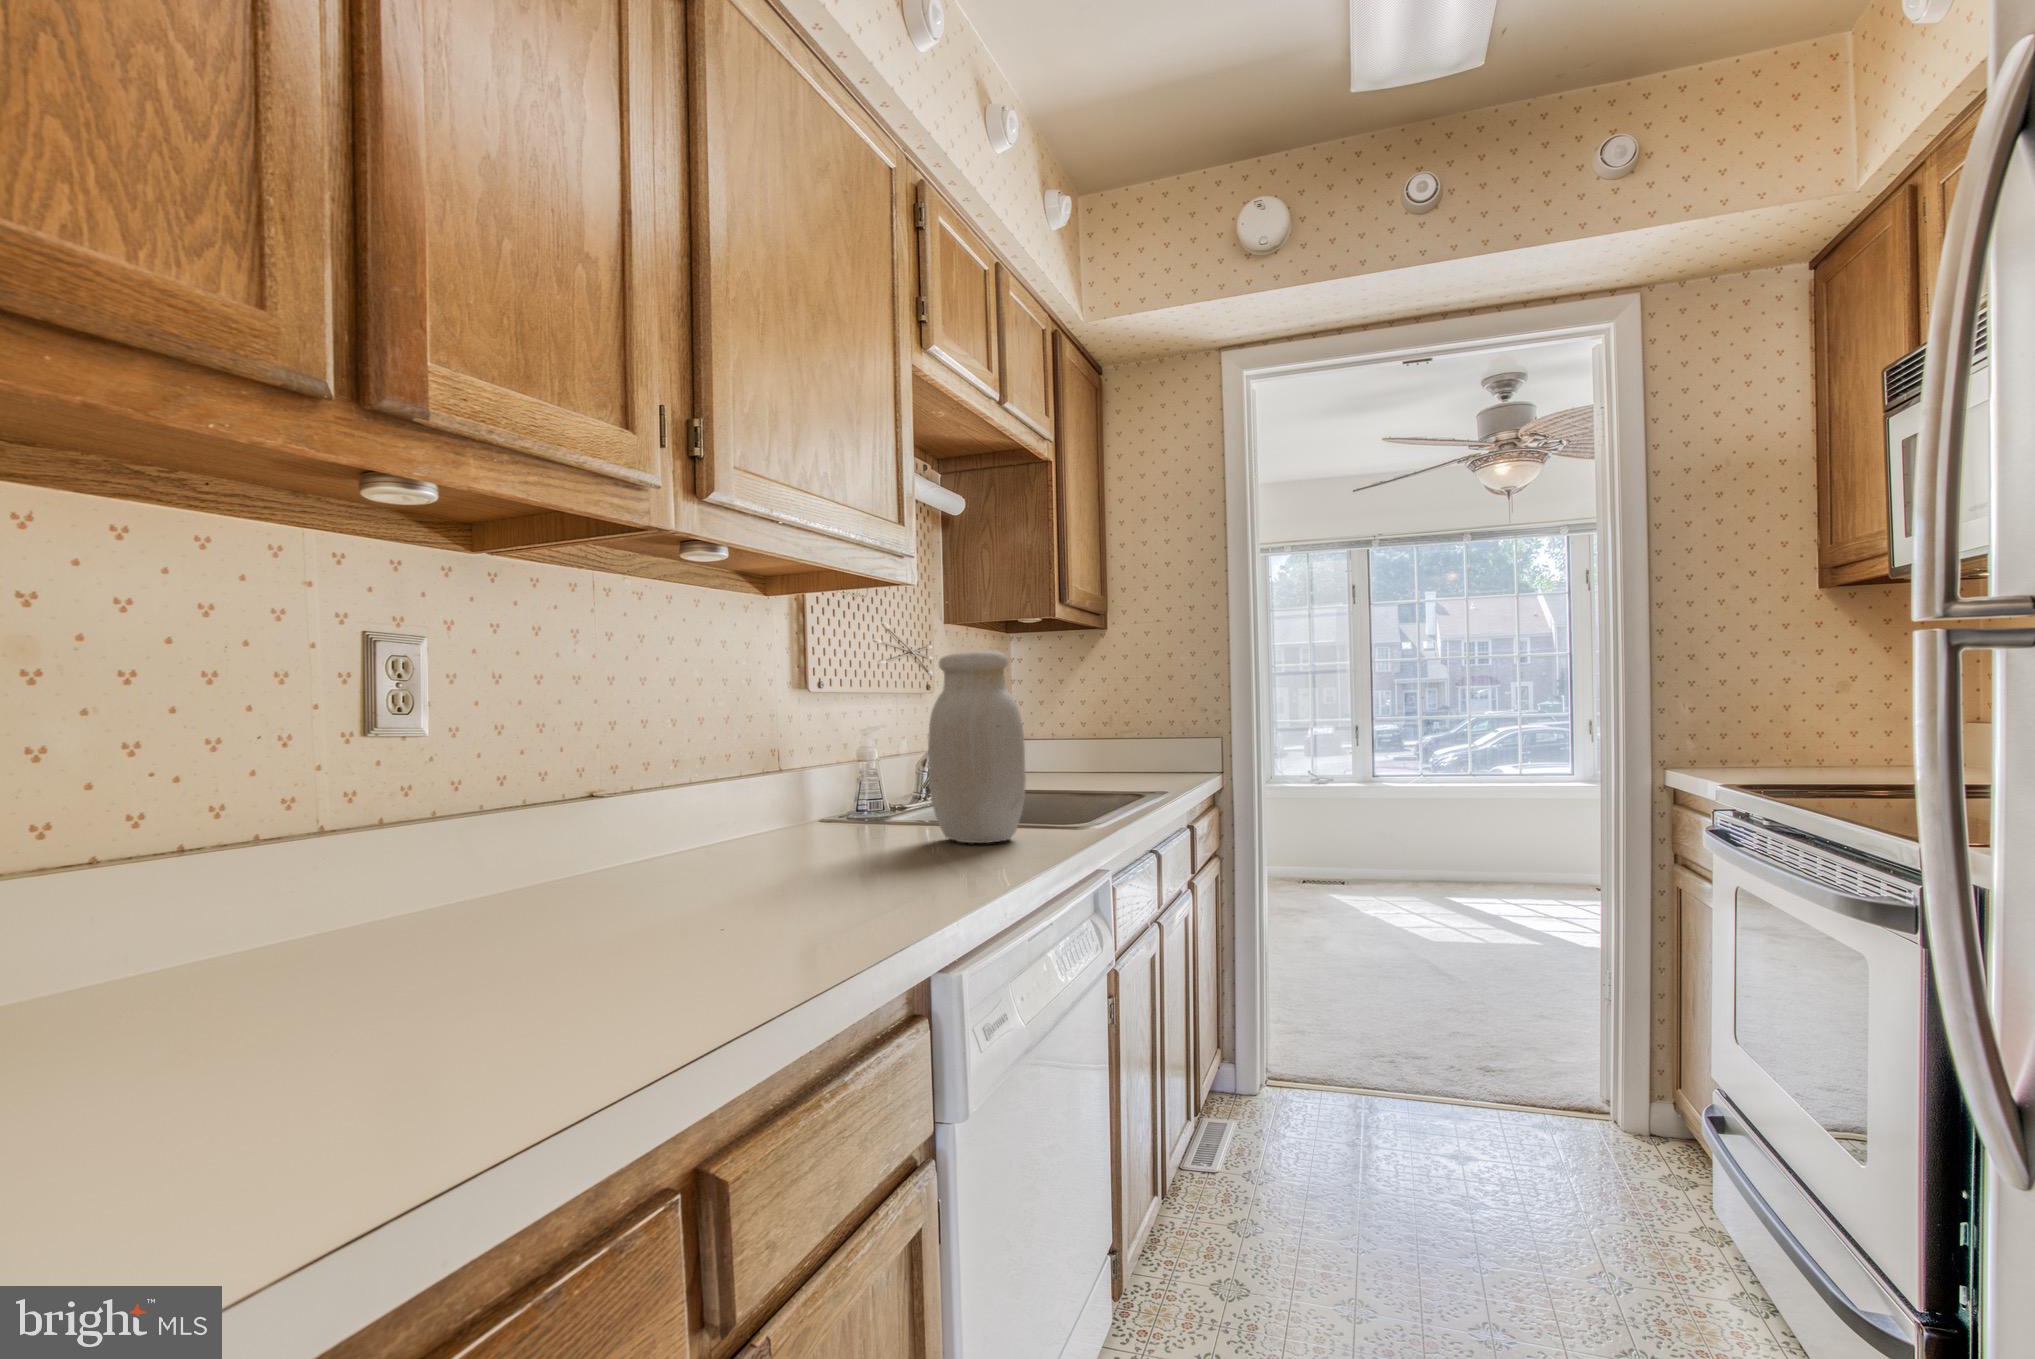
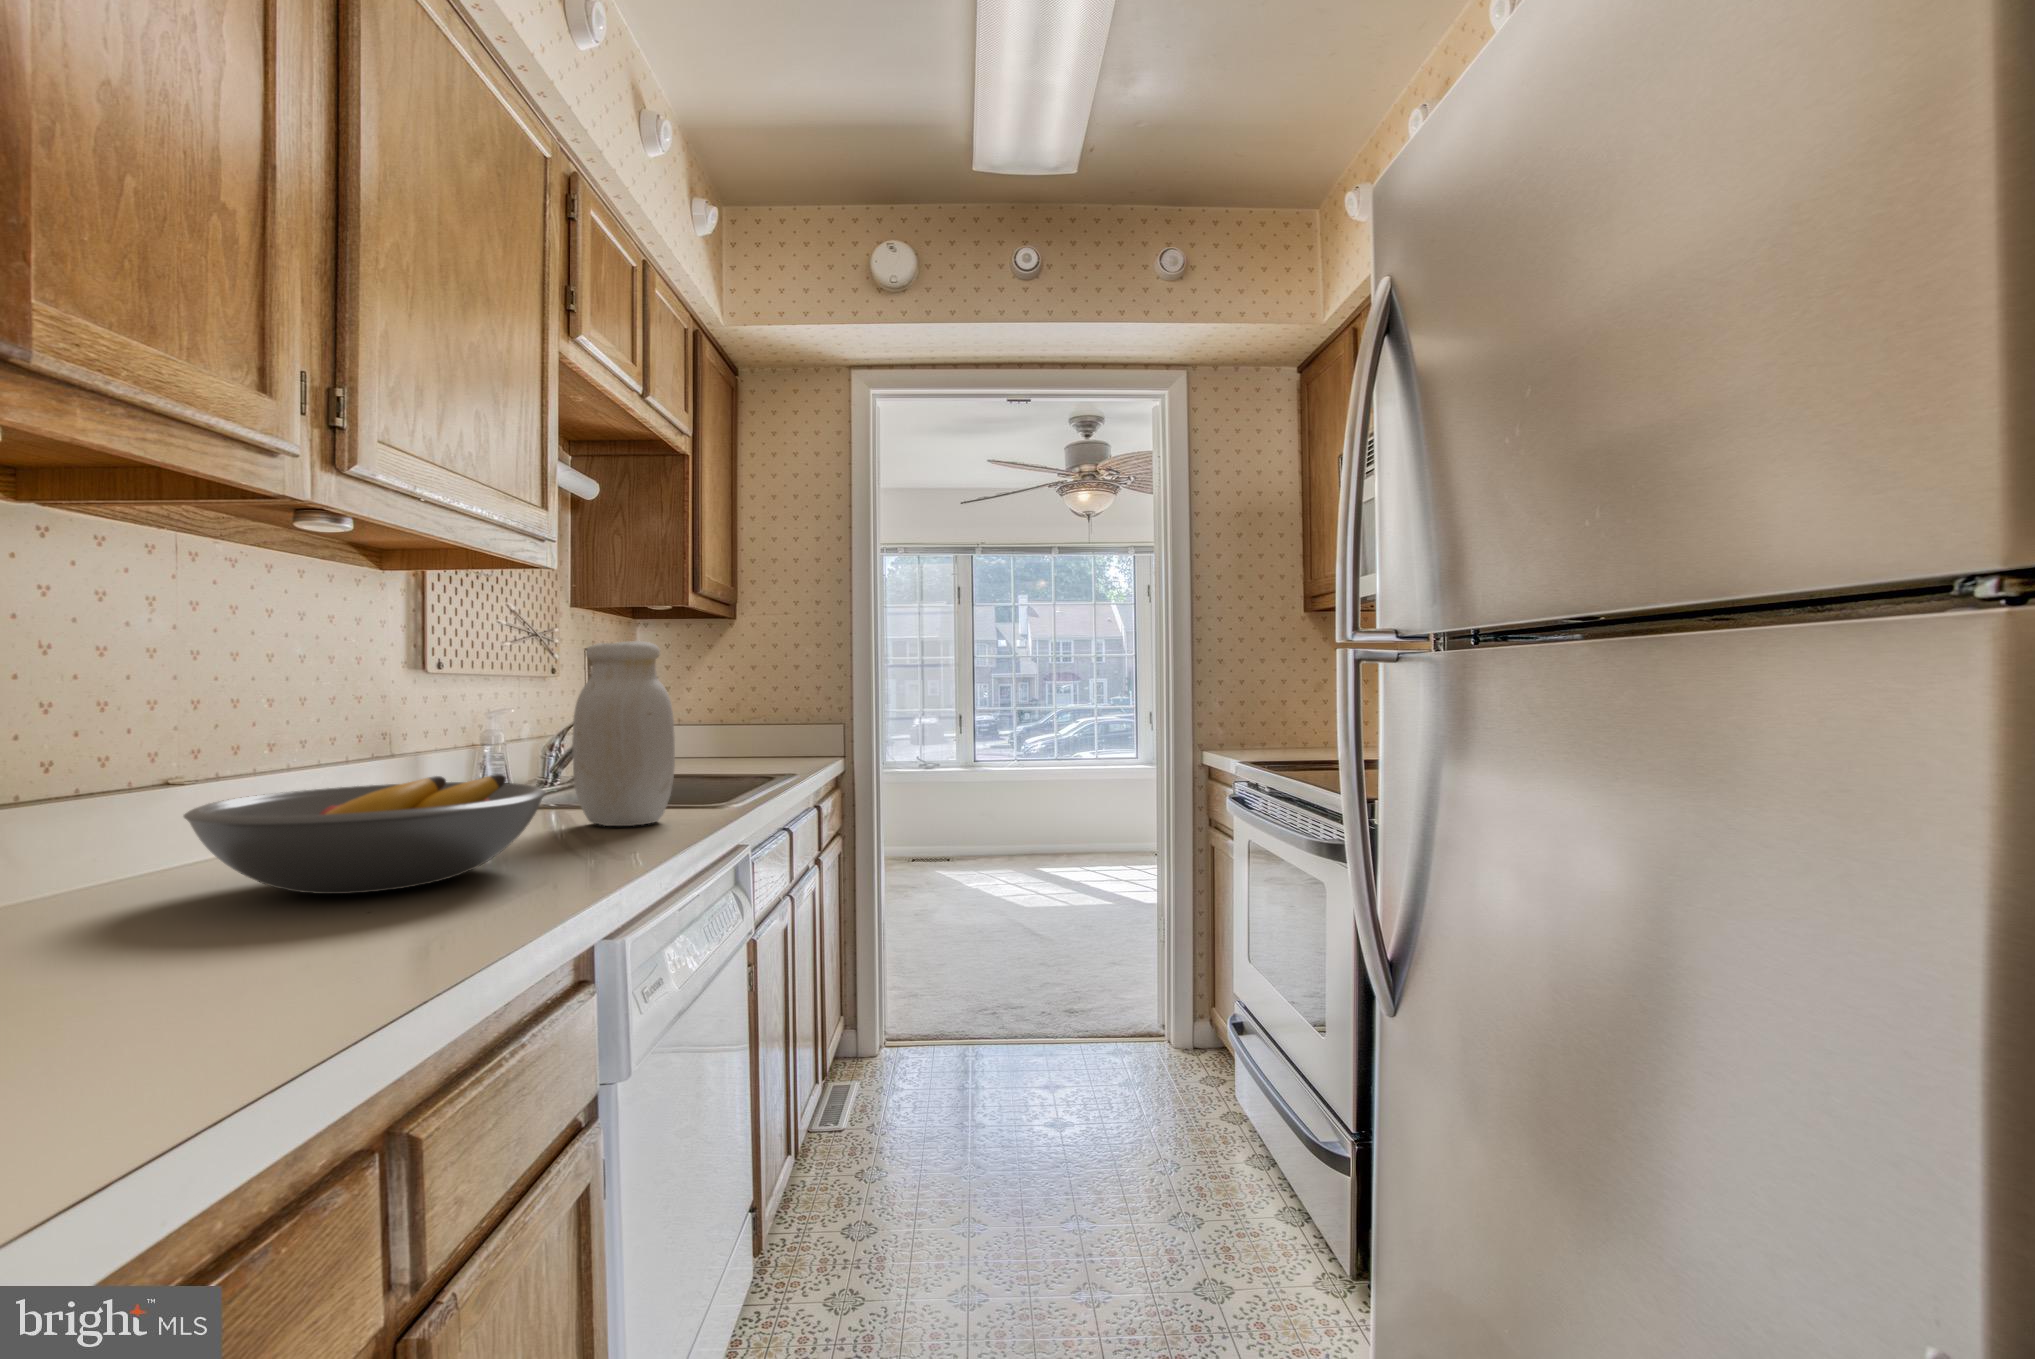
fruit bowl: none [590,787,890,901] -> present [184,774,546,894]

